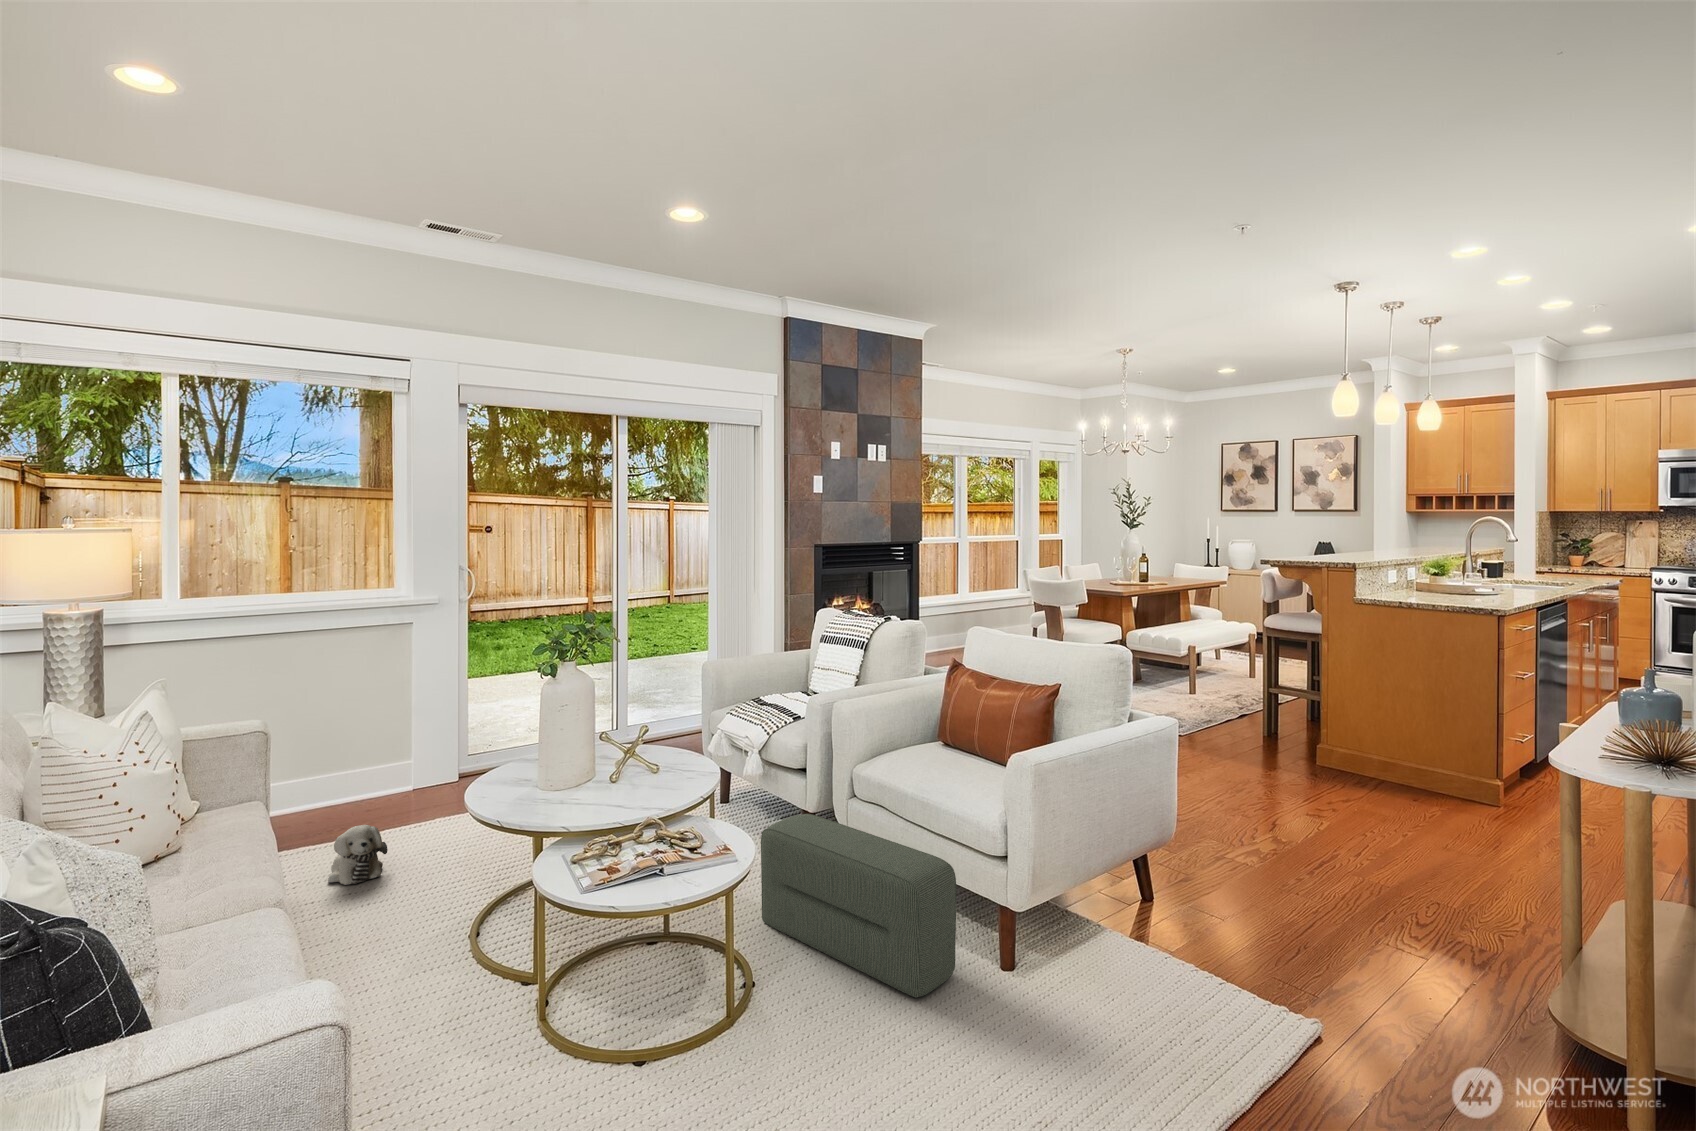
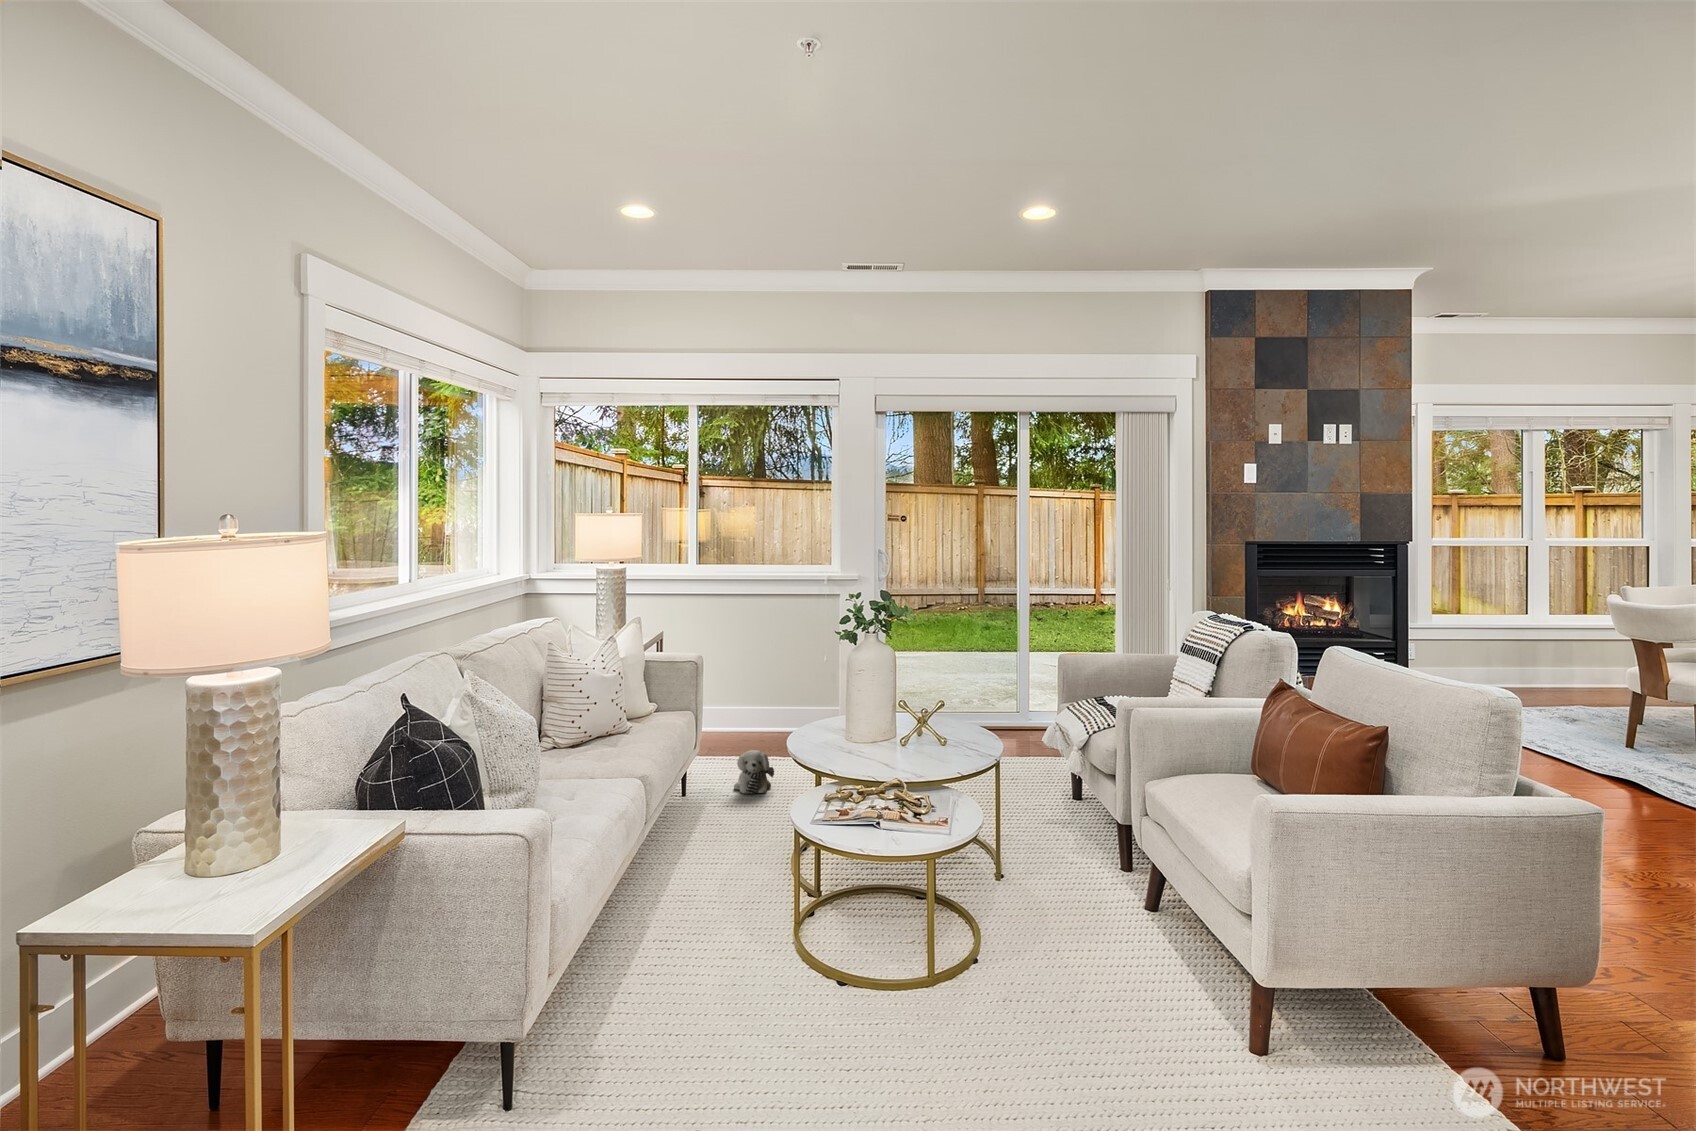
pouf: present [761,814,956,997] -> none [1020,815,1186,1031]

